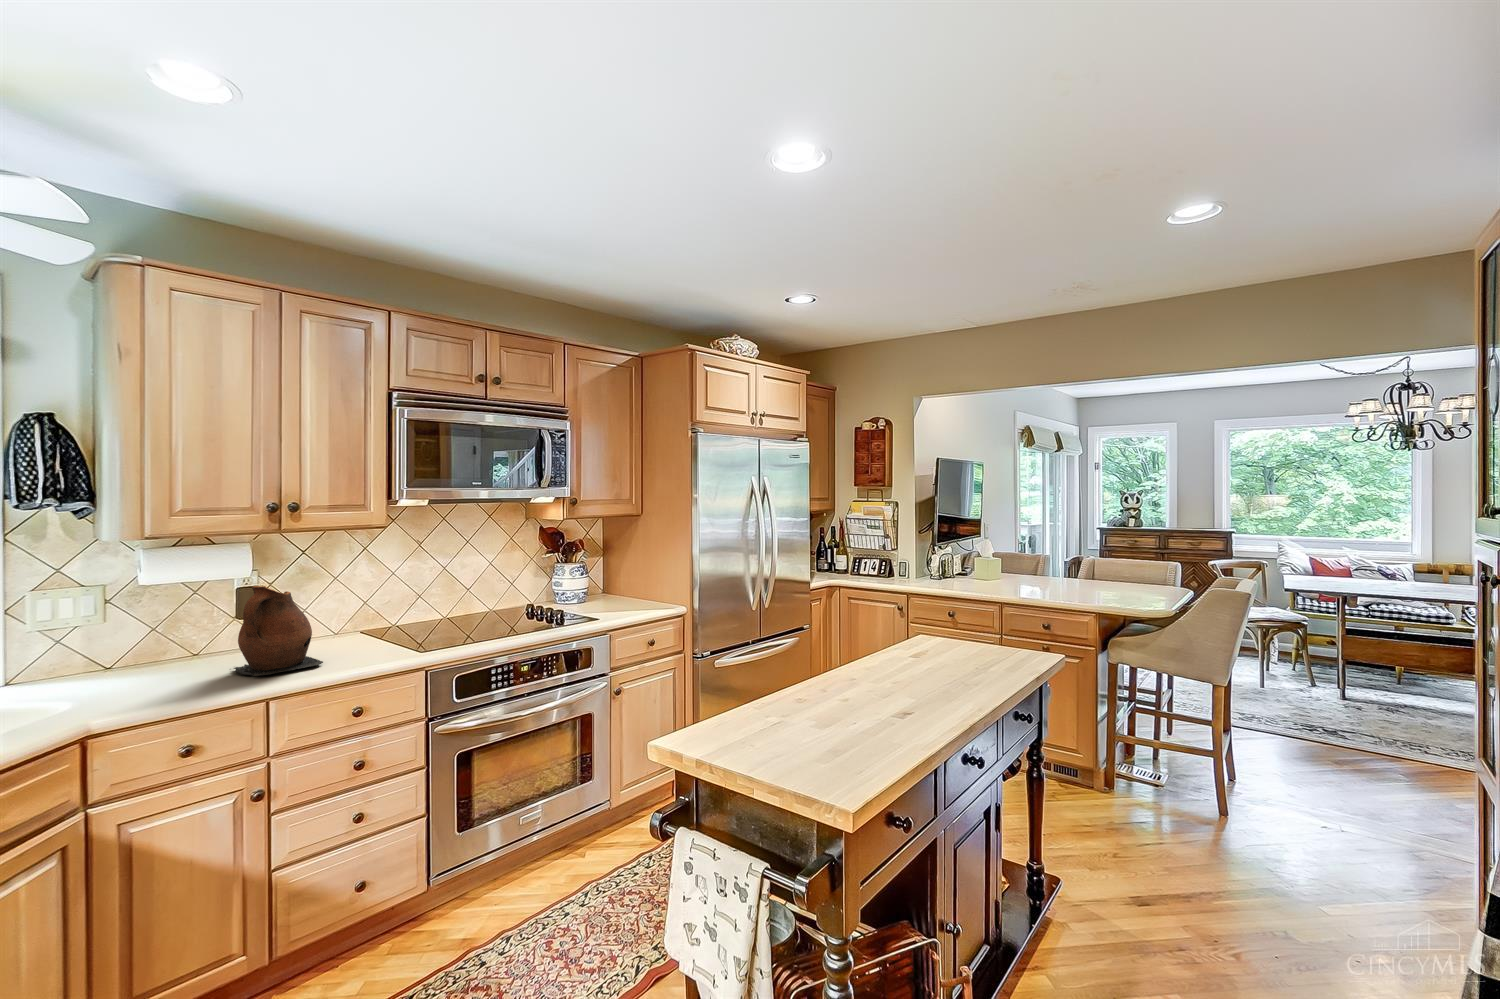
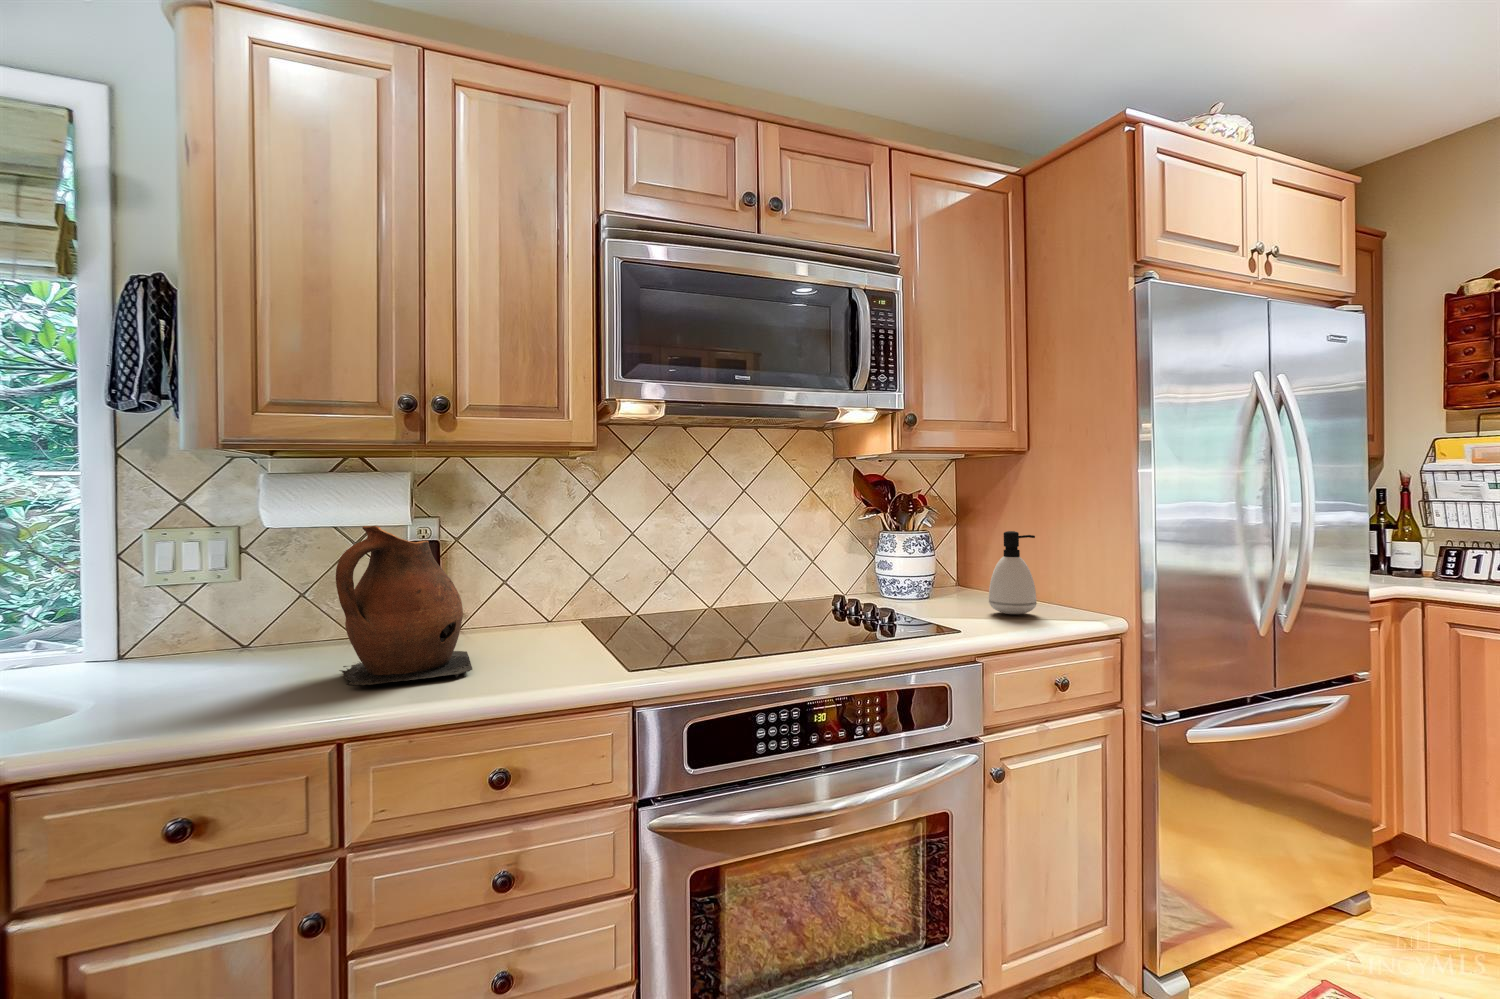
soap dispenser: none [618,563,642,608] -> present [989,531,1037,614]

